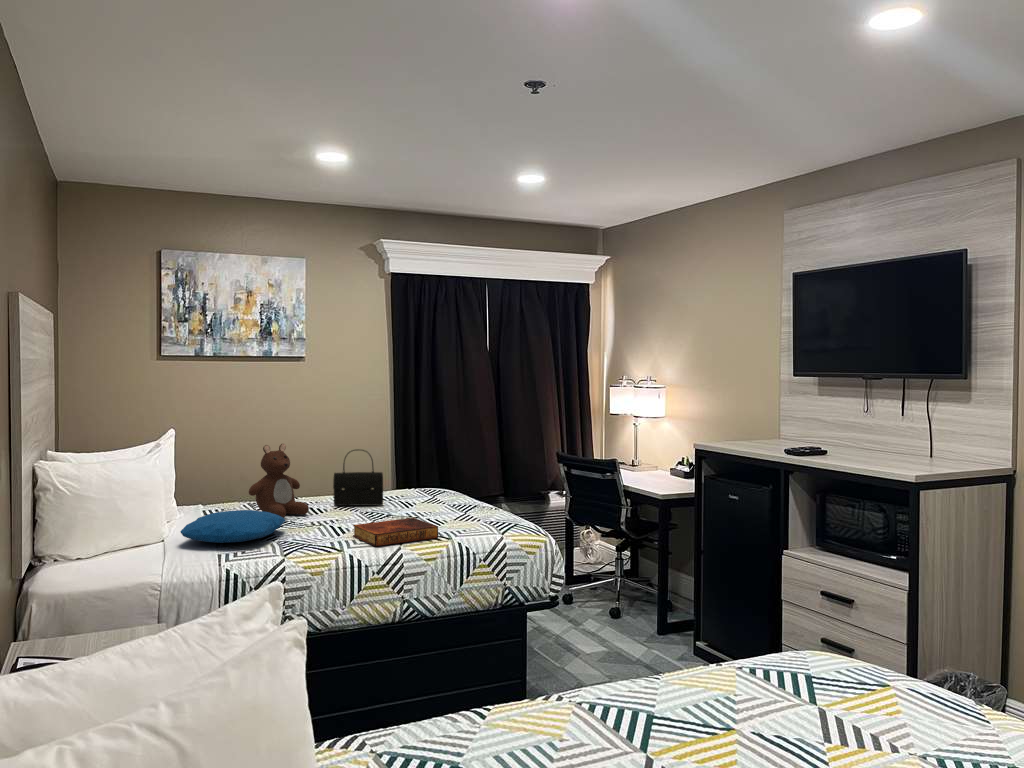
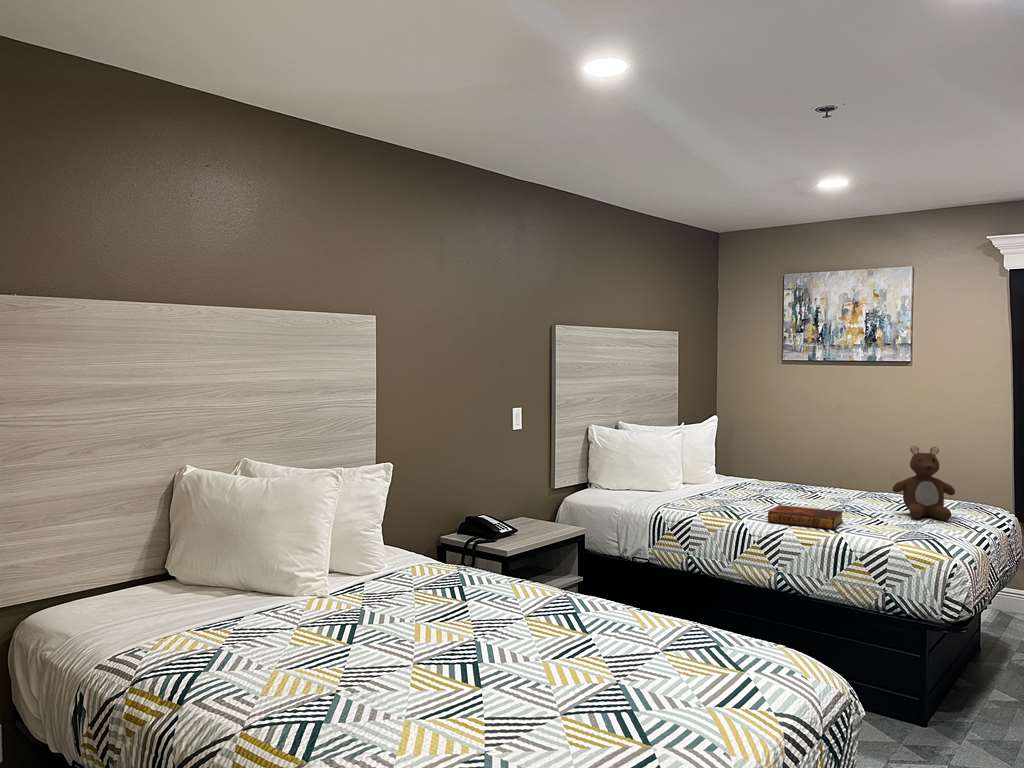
teddy bear: present [249,444,309,518] -> present [892,446,955,520]
handbag: present [333,449,383,506] -> none [840,449,885,506]
pillow: present [180,510,285,543] -> none [667,479,750,502]

